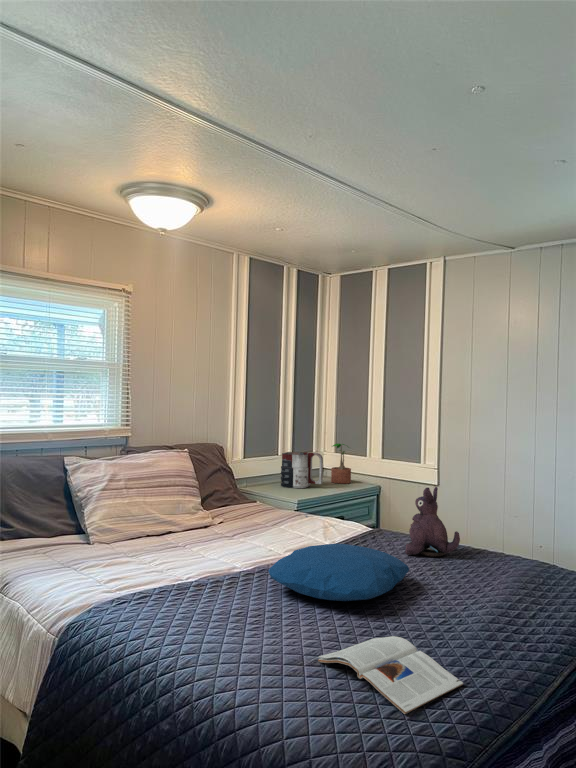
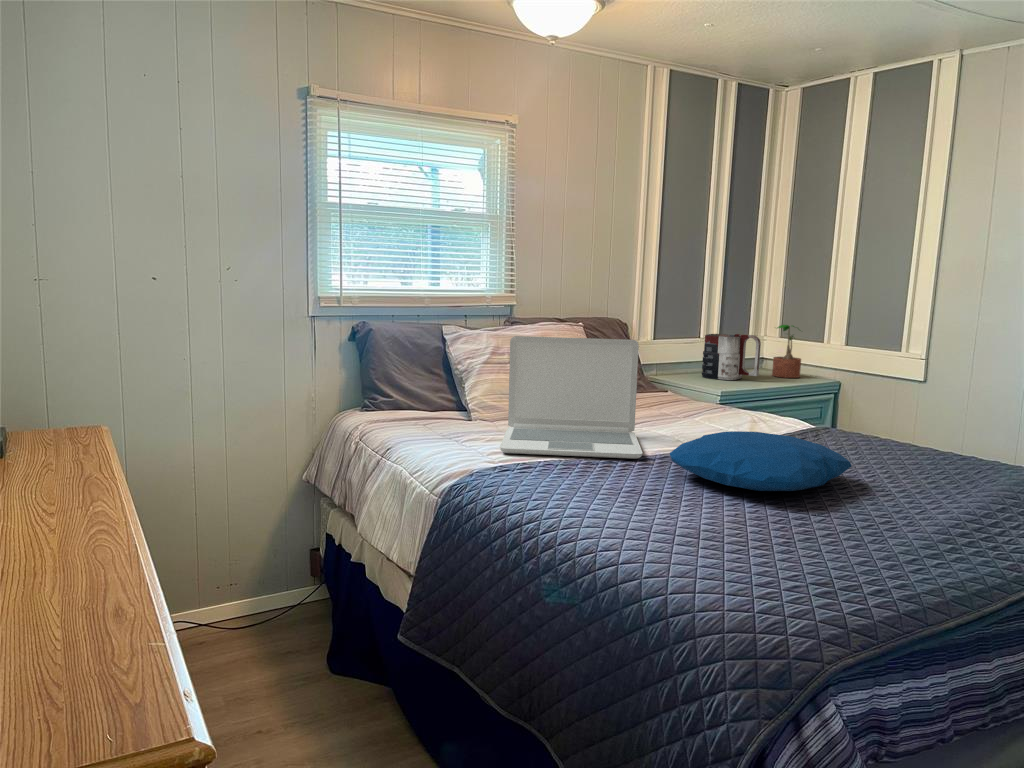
laptop: none [117,468,244,580] -> present [500,336,643,459]
plush toy: present [405,487,460,557] -> none [855,372,935,462]
magazine: present [318,636,463,714] -> none [716,524,890,590]

